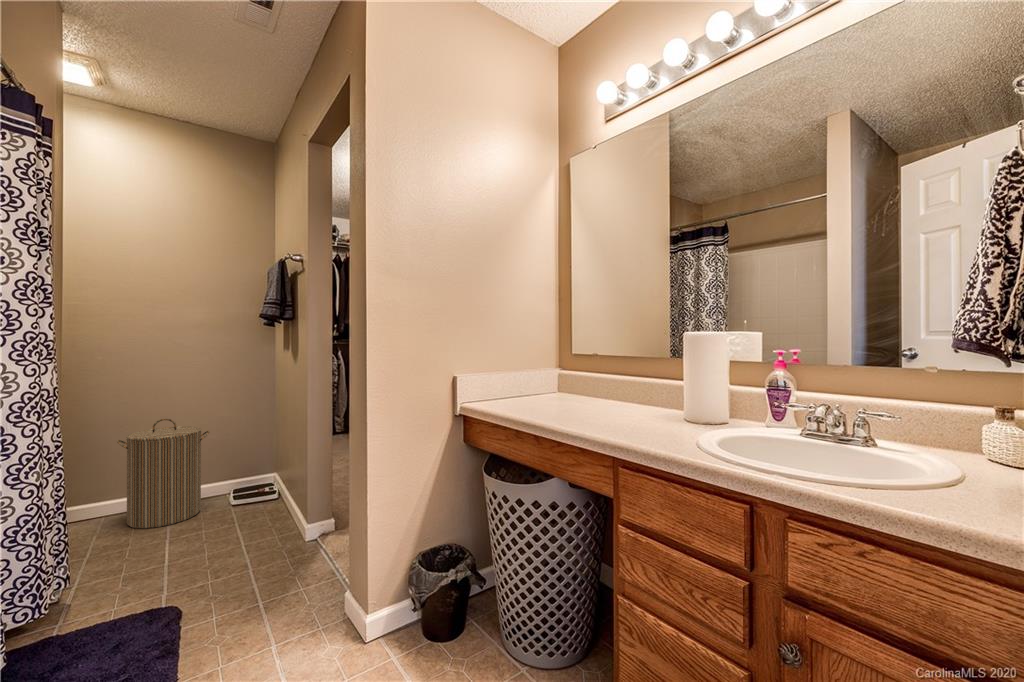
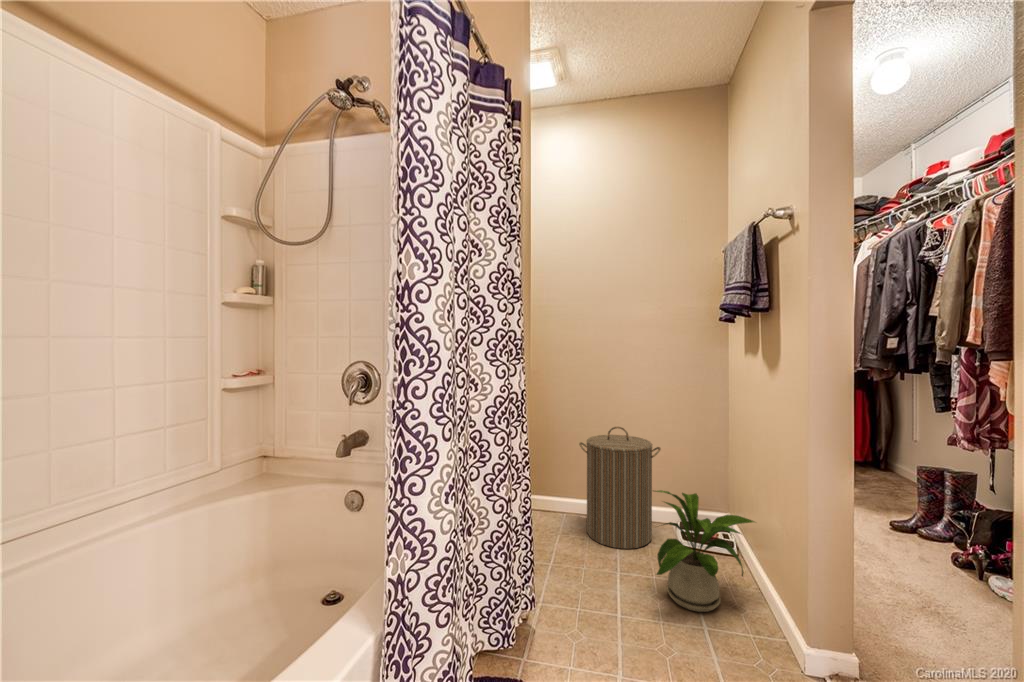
house plant: none [196,456,284,541] -> present [655,490,754,612]

